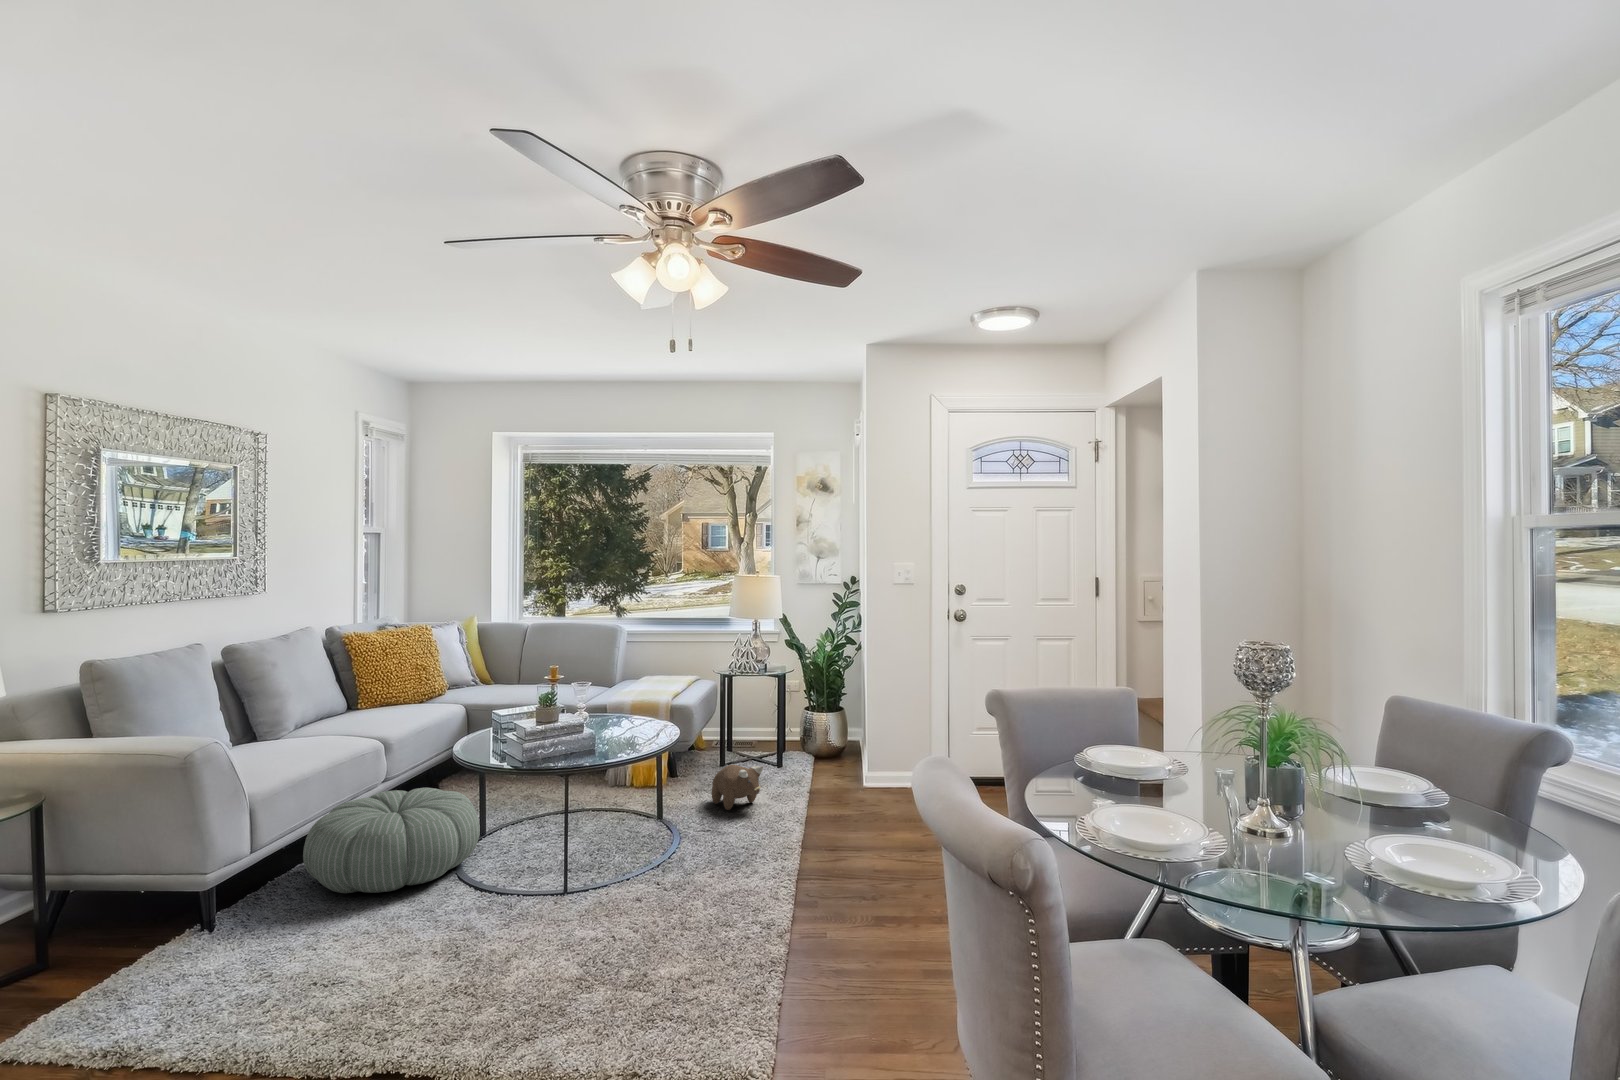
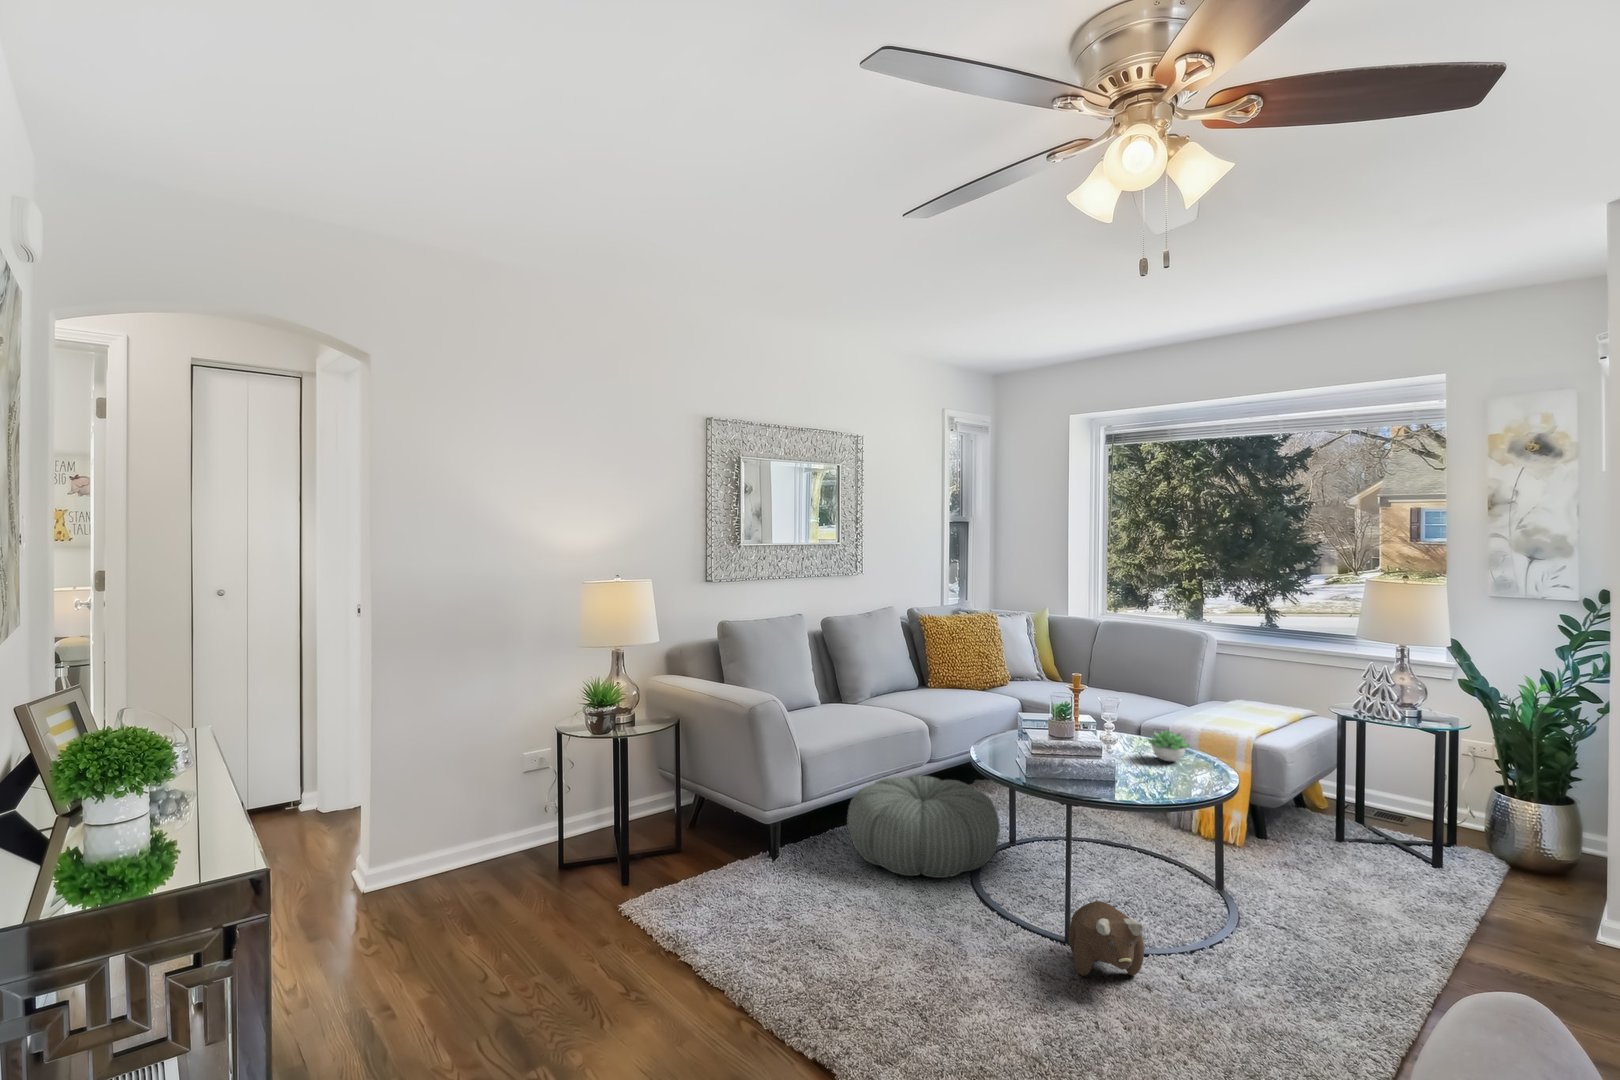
succulent plant: none [607,701,641,725] -> present [1148,731,1190,761]
plush toy: present [712,765,763,810] -> present [1069,901,1144,976]

